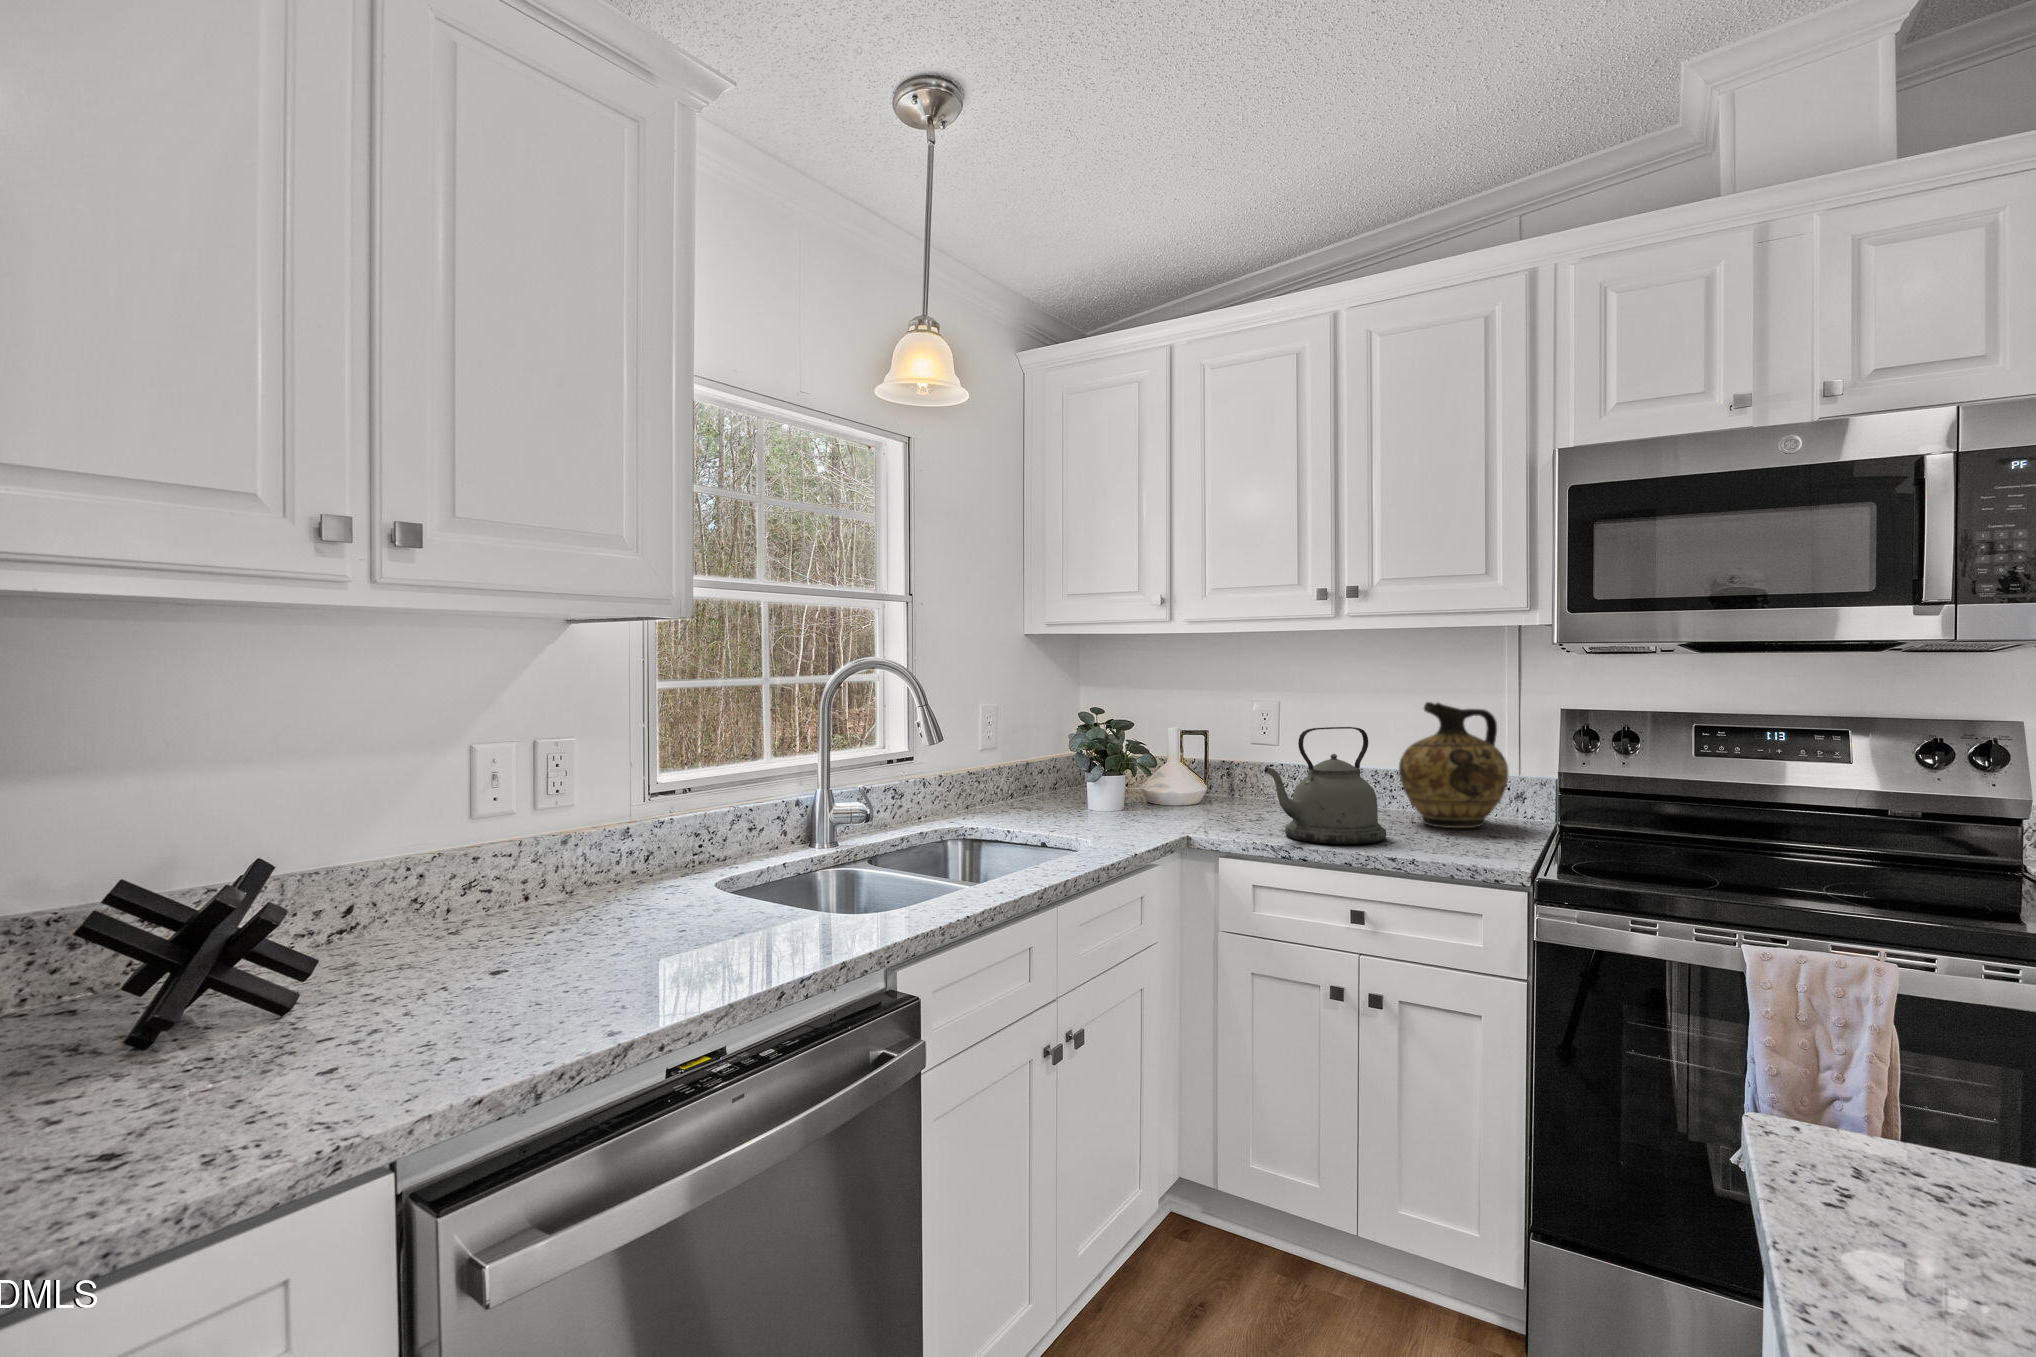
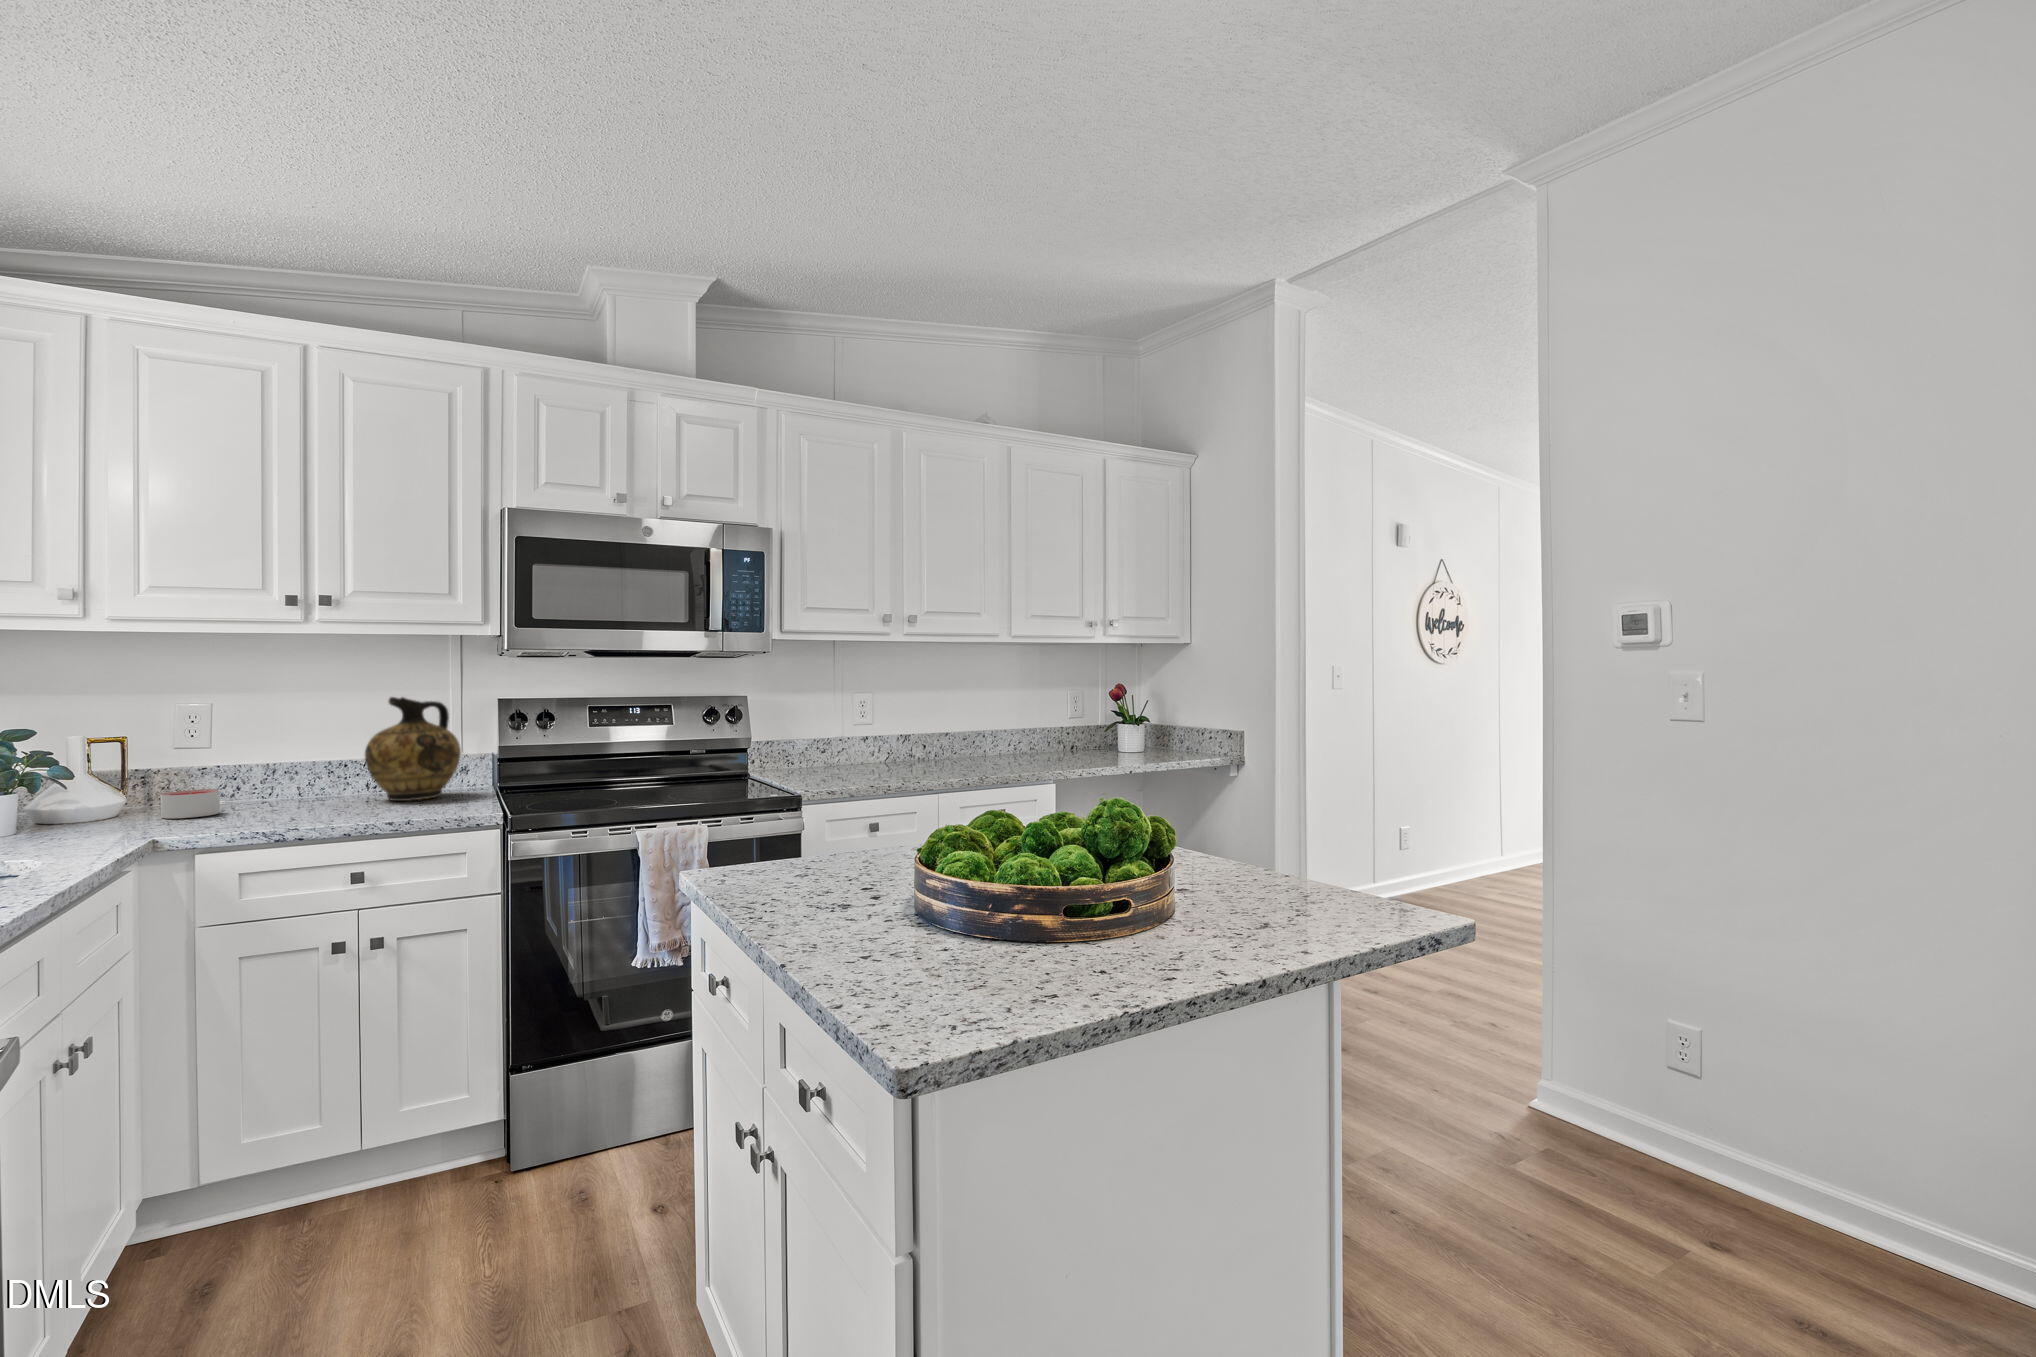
kettle: present [1264,727,1386,844] -> none [253,720,370,824]
candle: none [1217,788,1264,816] -> present [160,789,220,819]

